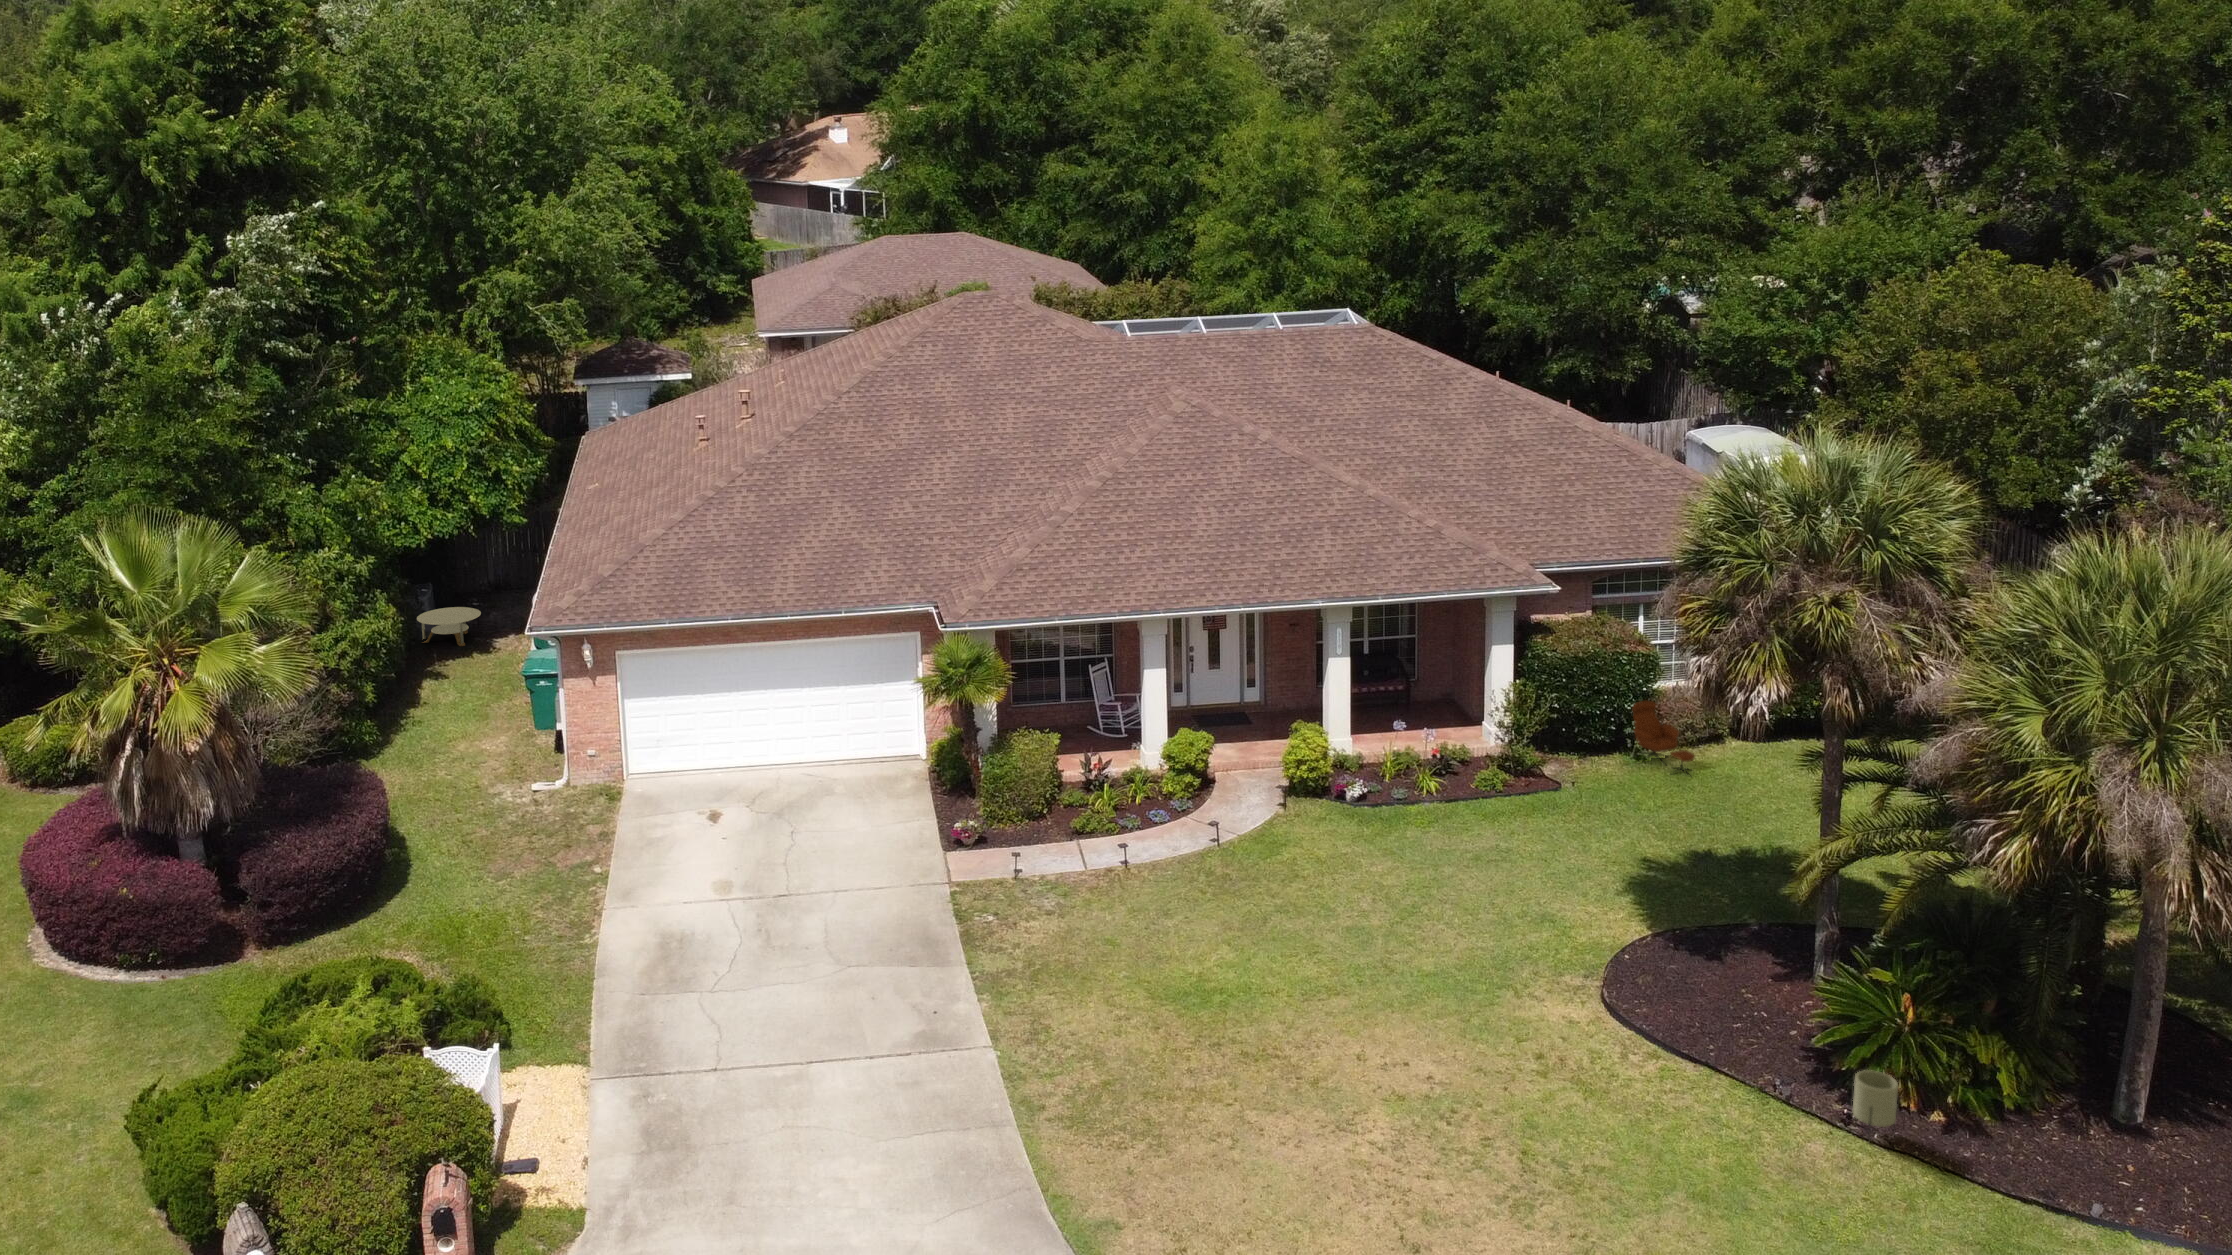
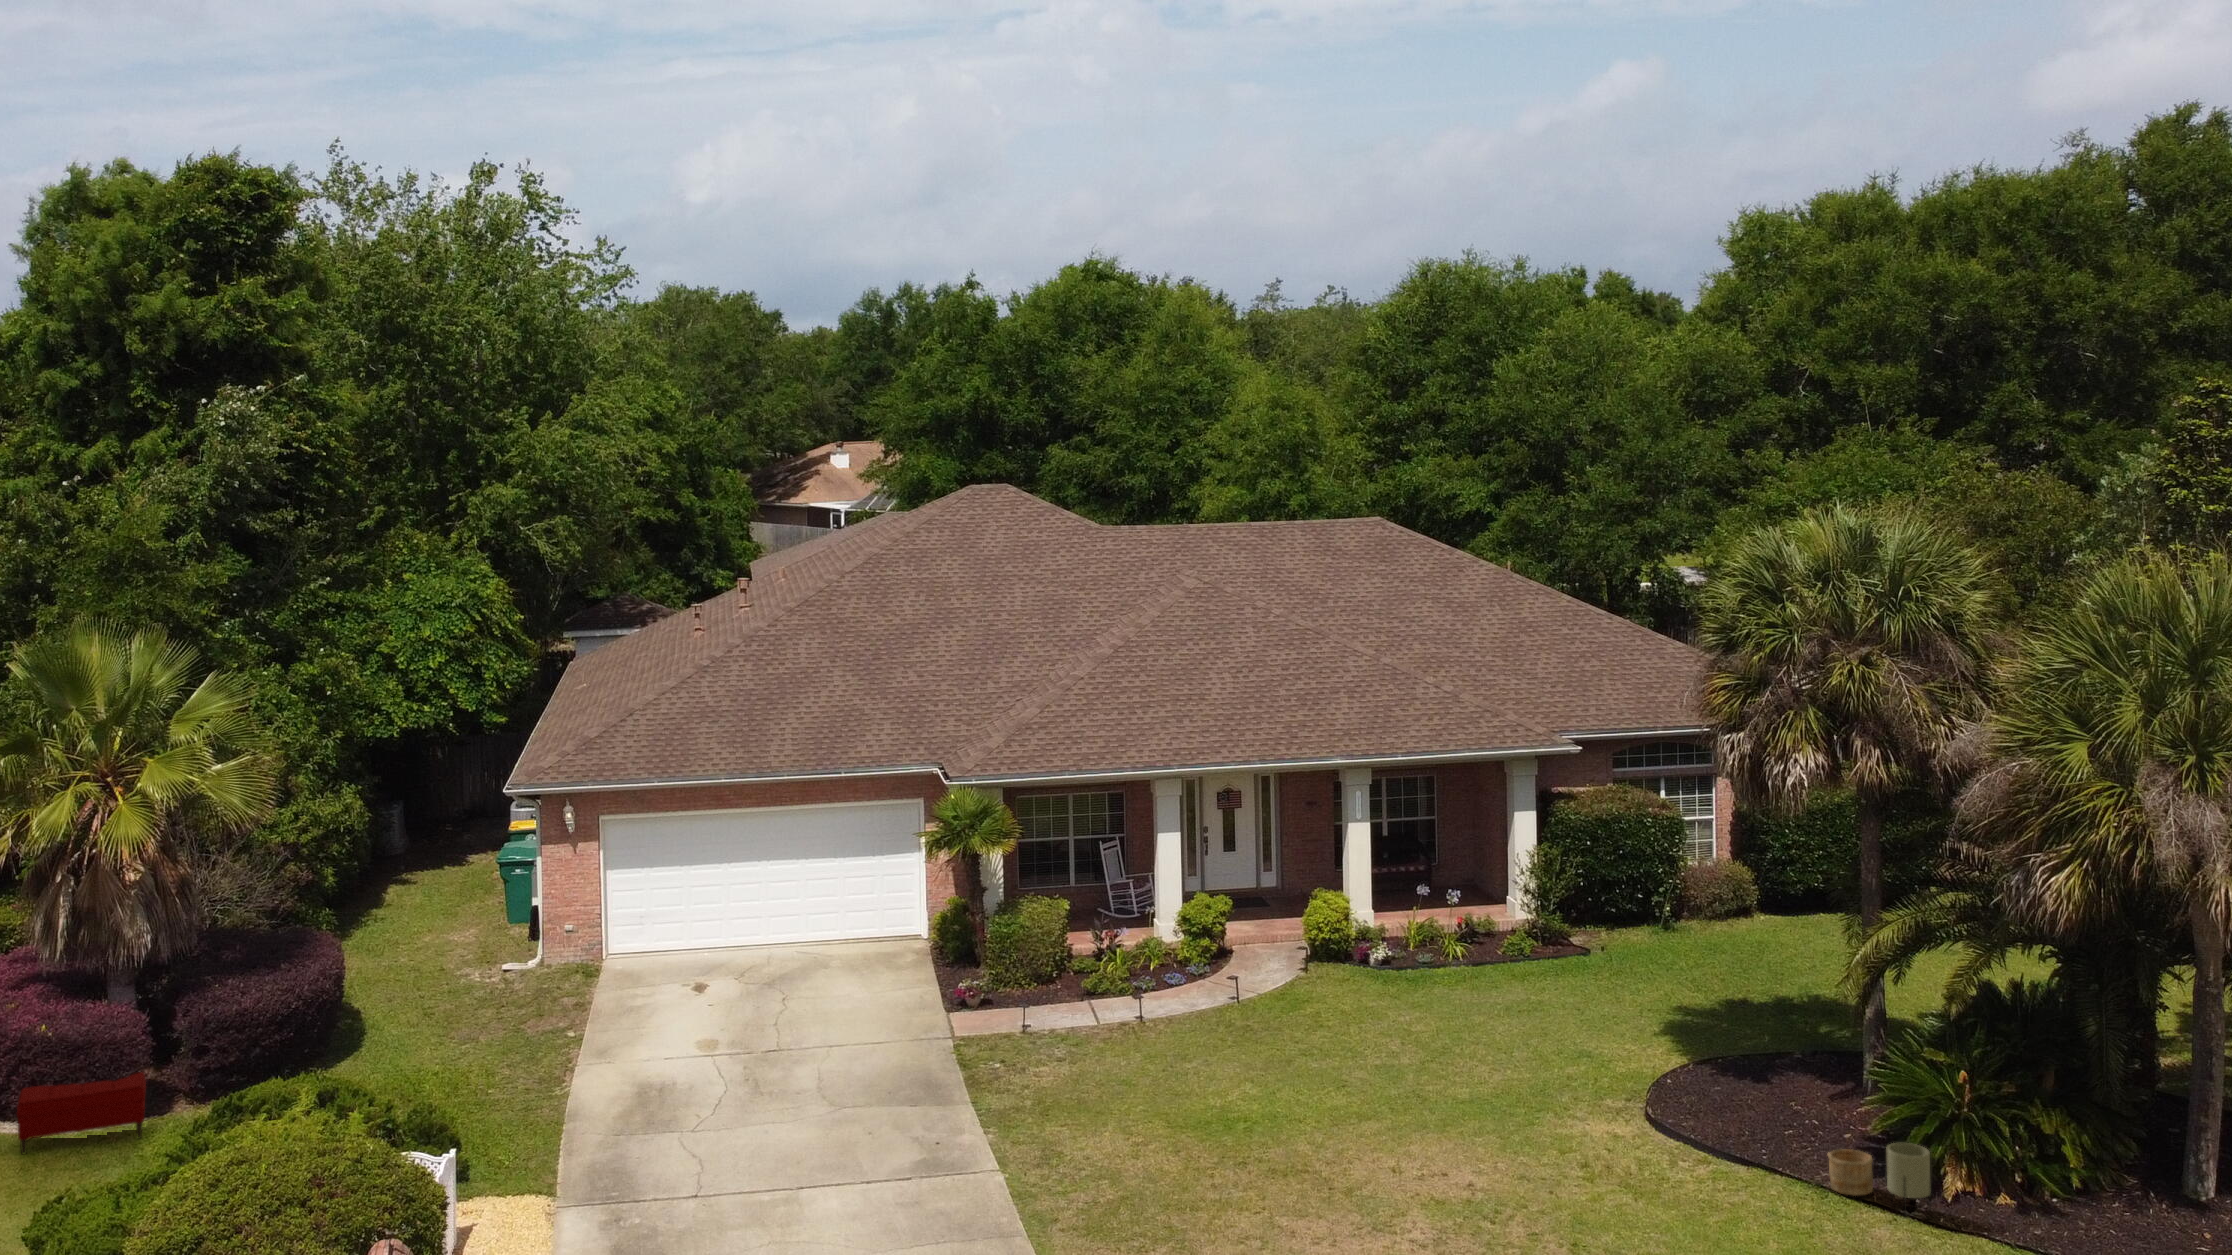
round table: present [417,607,481,646] -> none [385,824,456,863]
lounge chair: present [1632,701,1695,775] -> none [1661,867,1727,941]
bench: none [107,923,219,1004] -> present [17,1072,146,1155]
wooden bucket: none [1794,1065,1840,1113] -> present [1828,1149,1873,1196]

